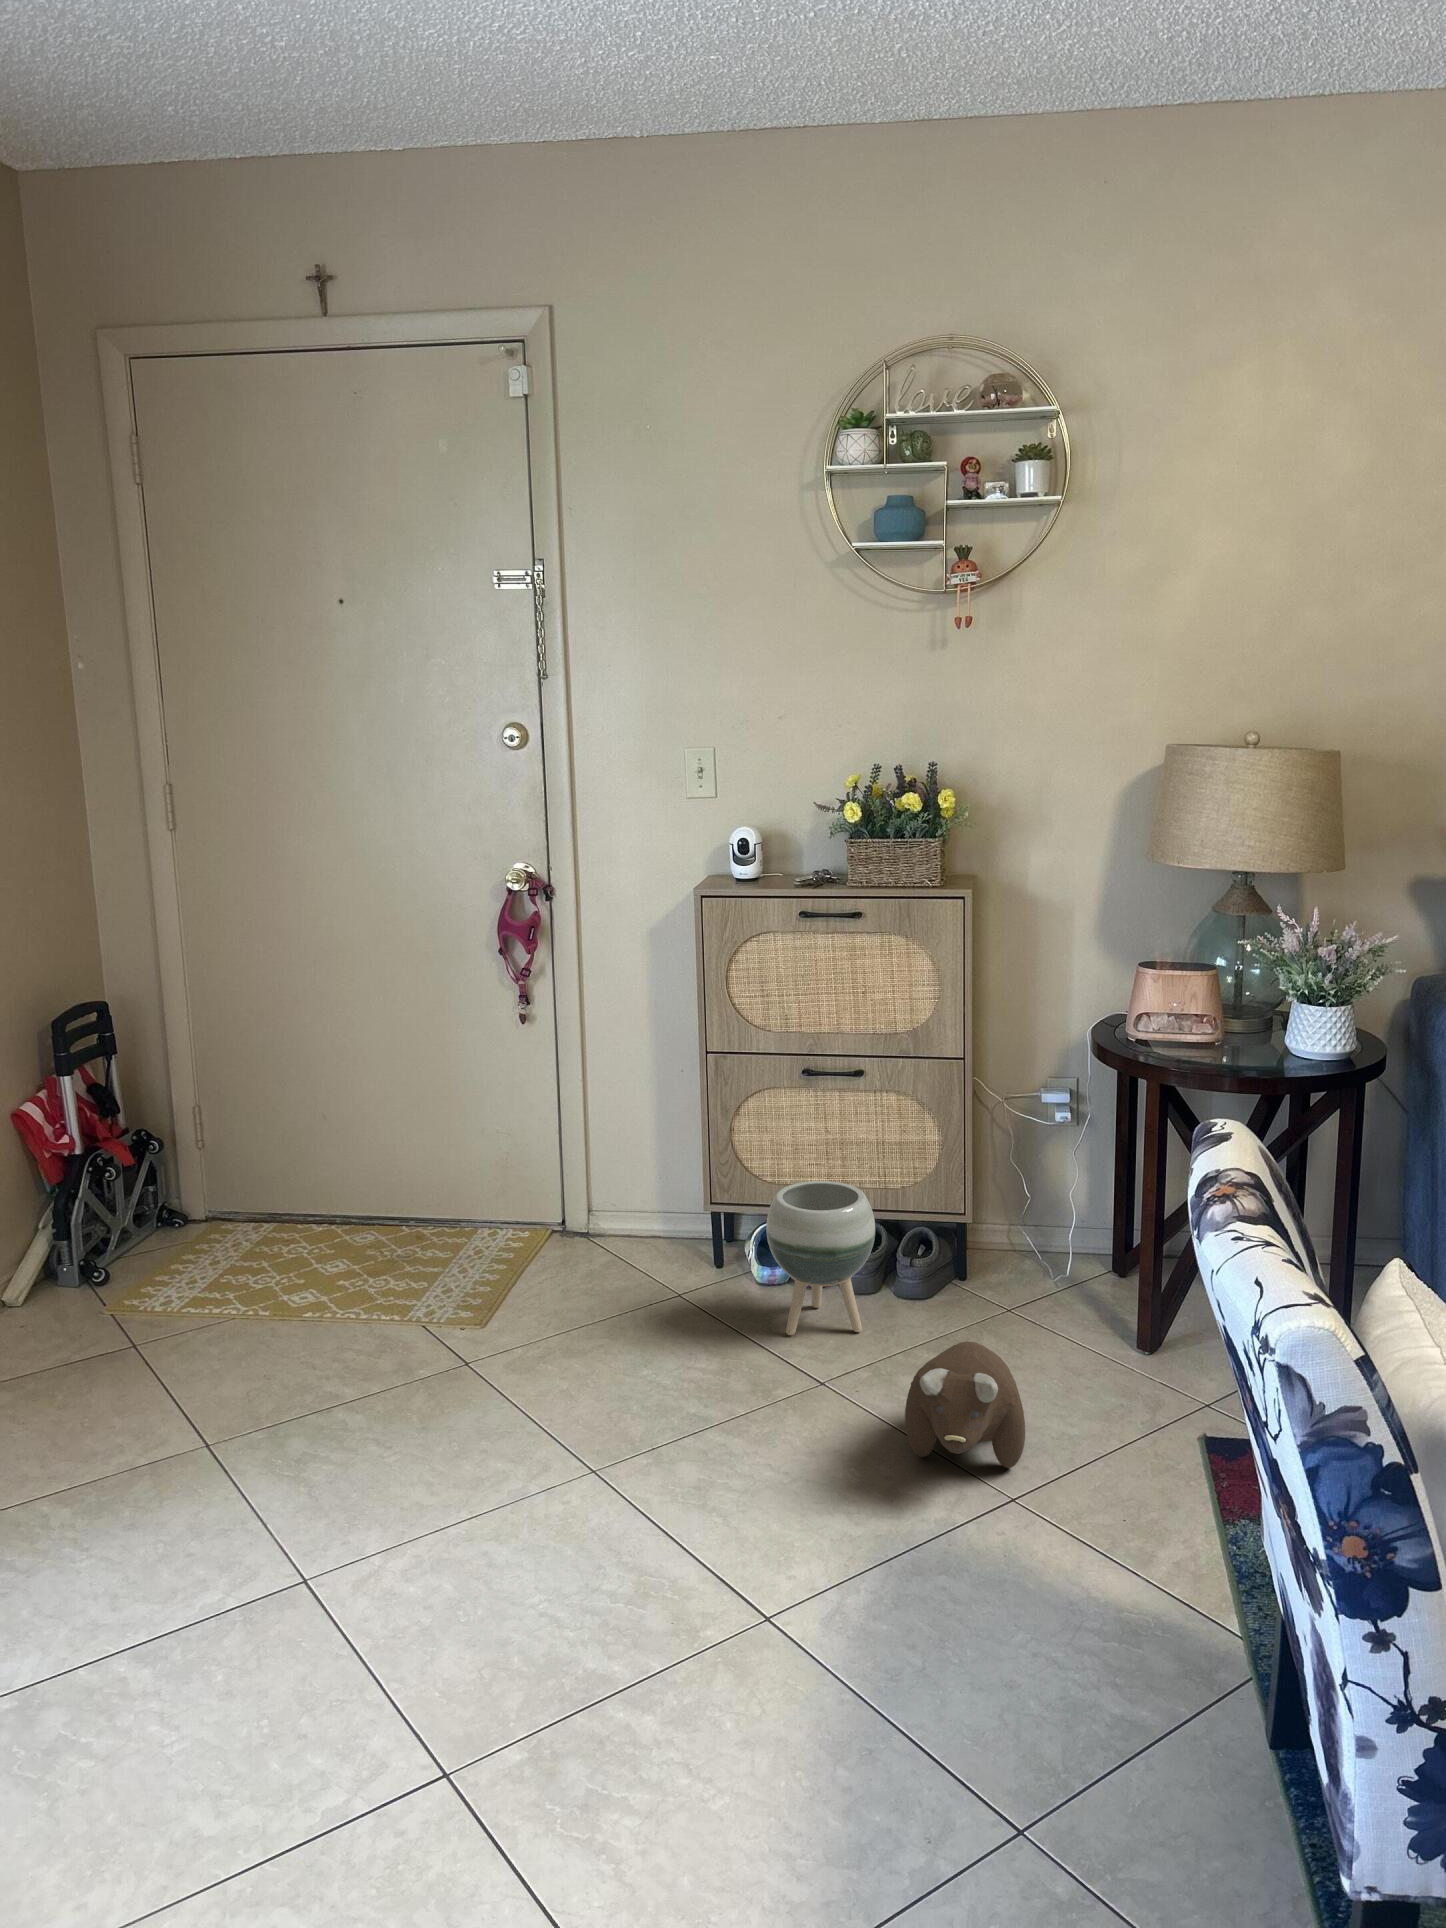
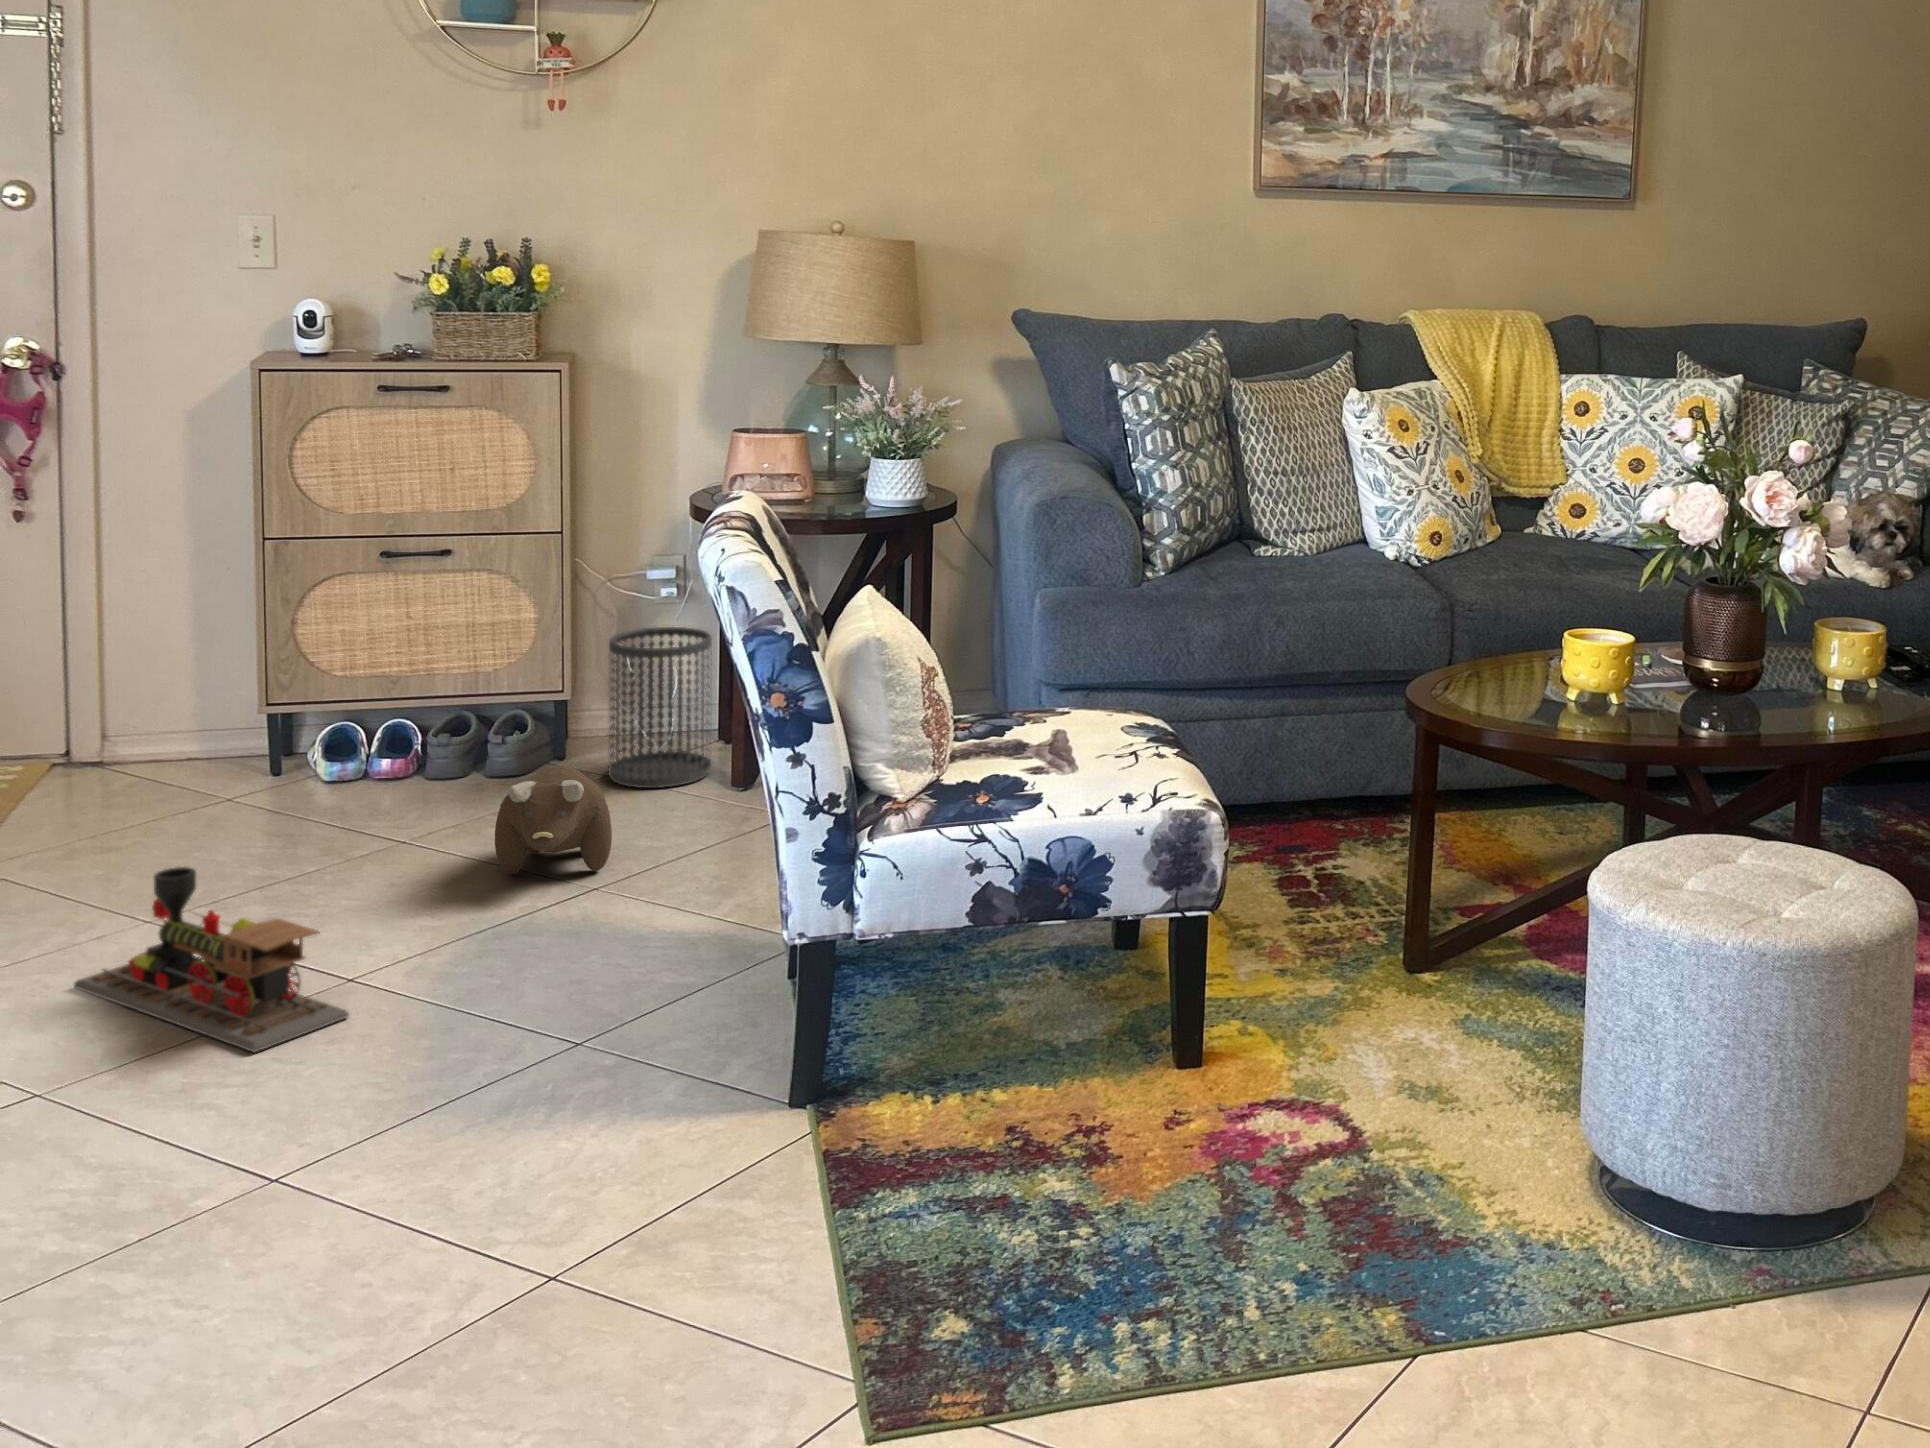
wastebasket: none [1010,1161,1116,1337] -> present [609,627,712,788]
planter: present [766,1181,875,1335] -> none [342,659,464,815]
toy train: none [506,1462,751,1740] -> present [74,867,349,1052]

